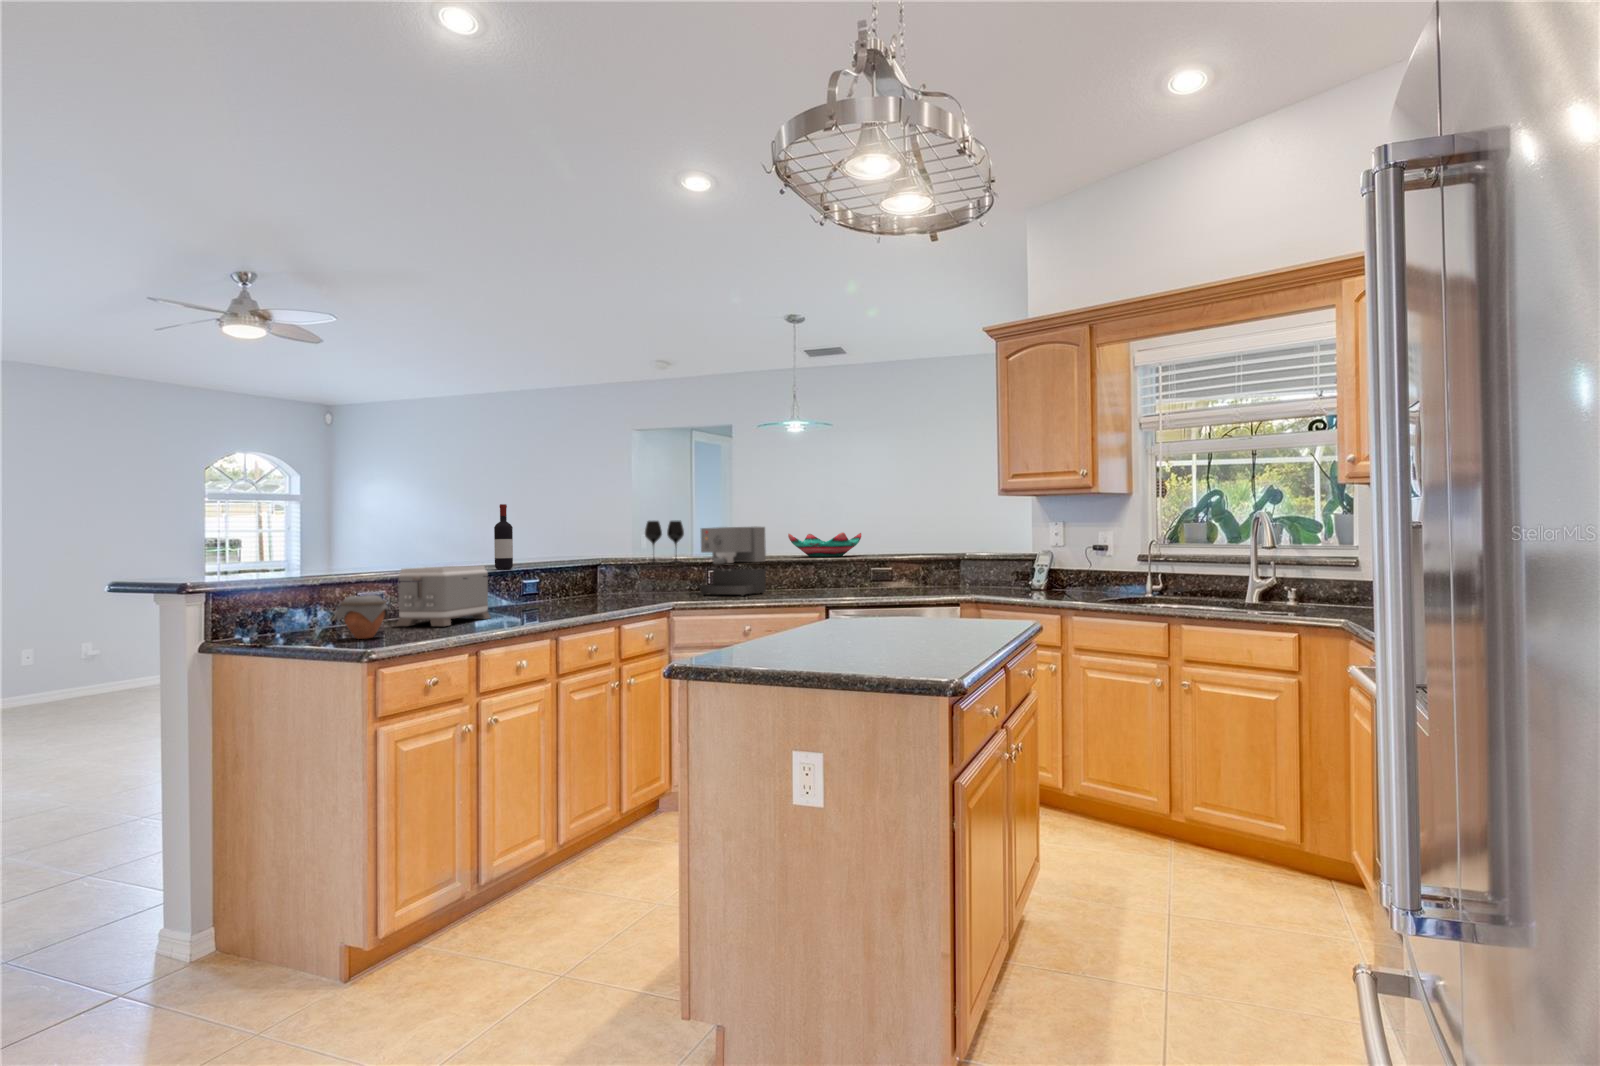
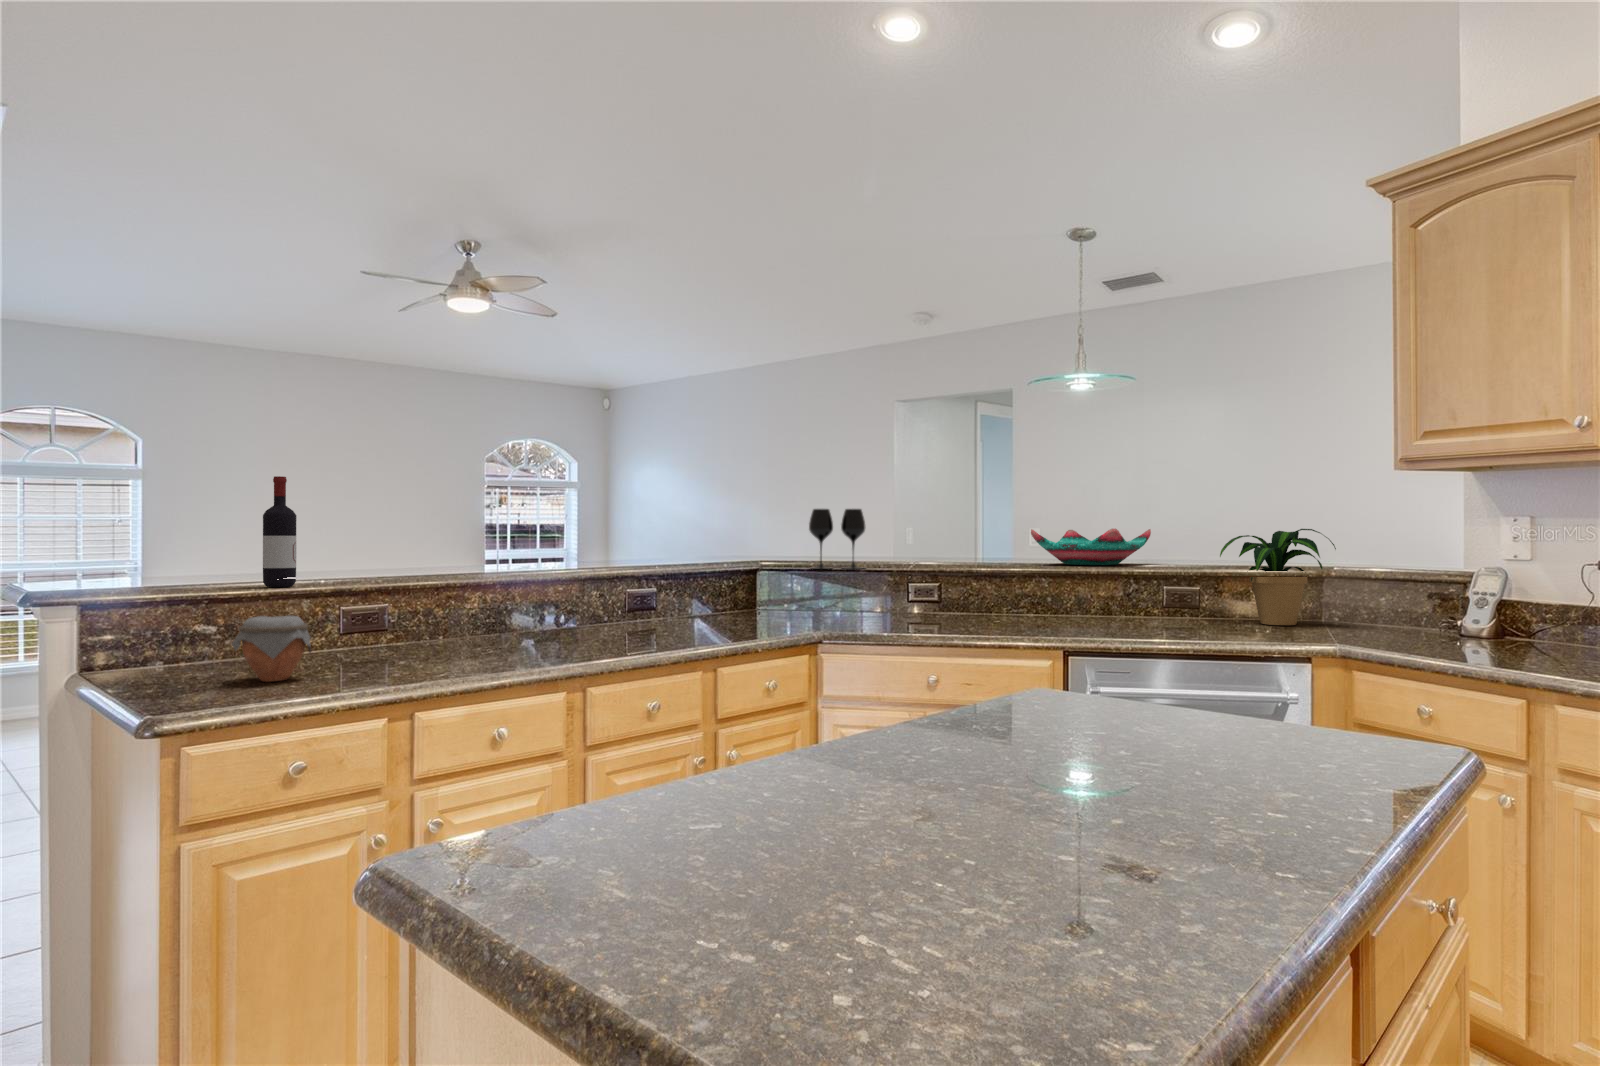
wine bottle: present [494,504,513,569] -> present [263,476,296,587]
coffee maker: present [700,527,766,596] -> none [878,518,979,624]
potted plant: none [907,531,969,589] -> present [1220,529,1336,625]
toaster: present [396,566,490,626] -> none [371,571,522,663]

